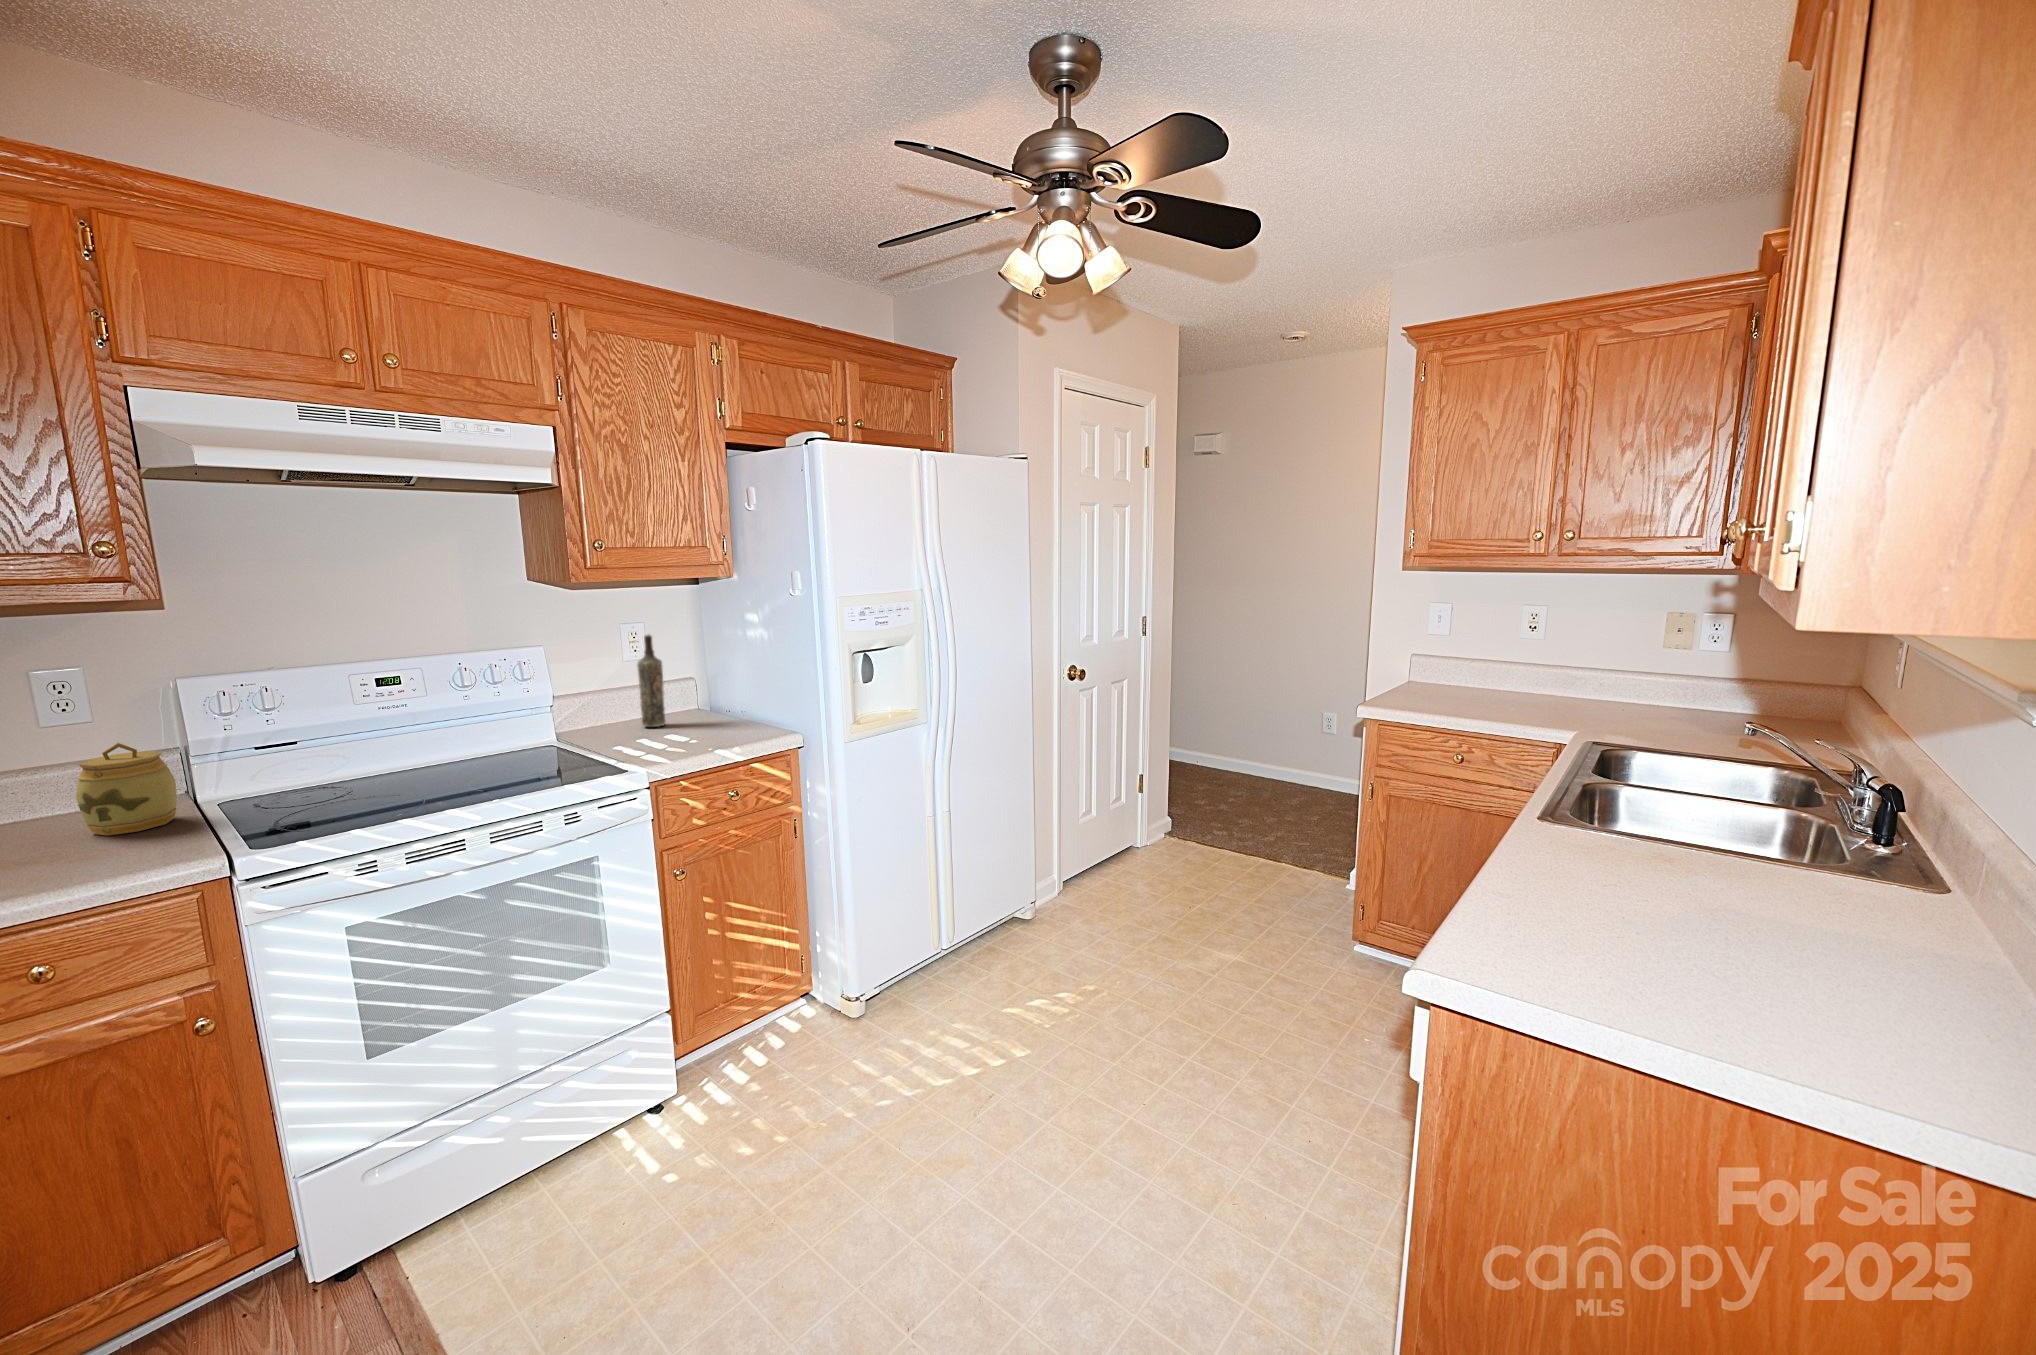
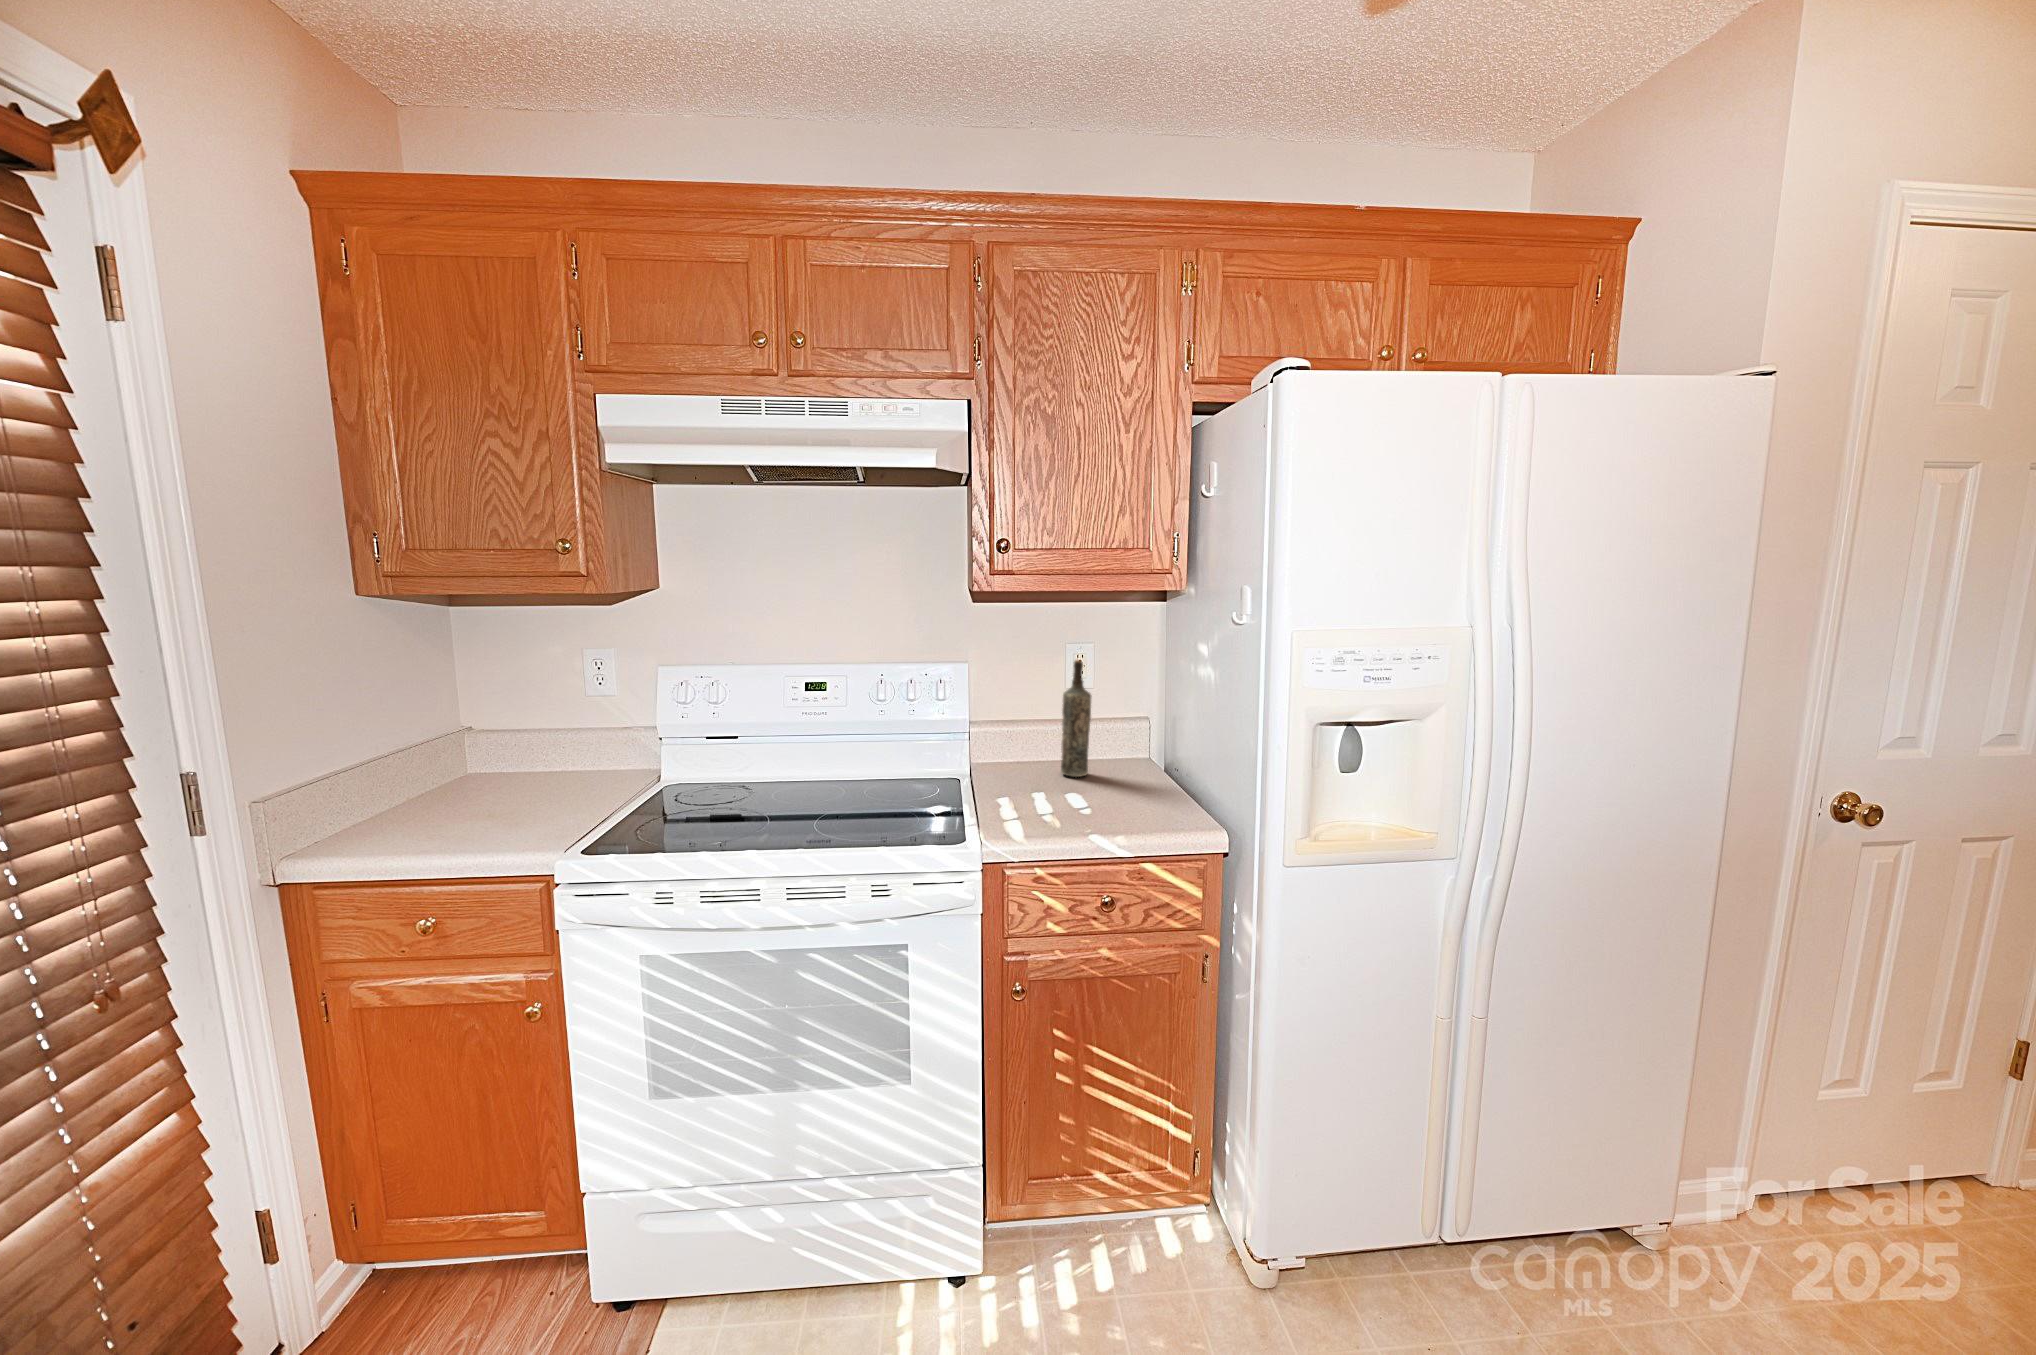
jar: present [76,743,177,835] -> none [555,716,620,799]

